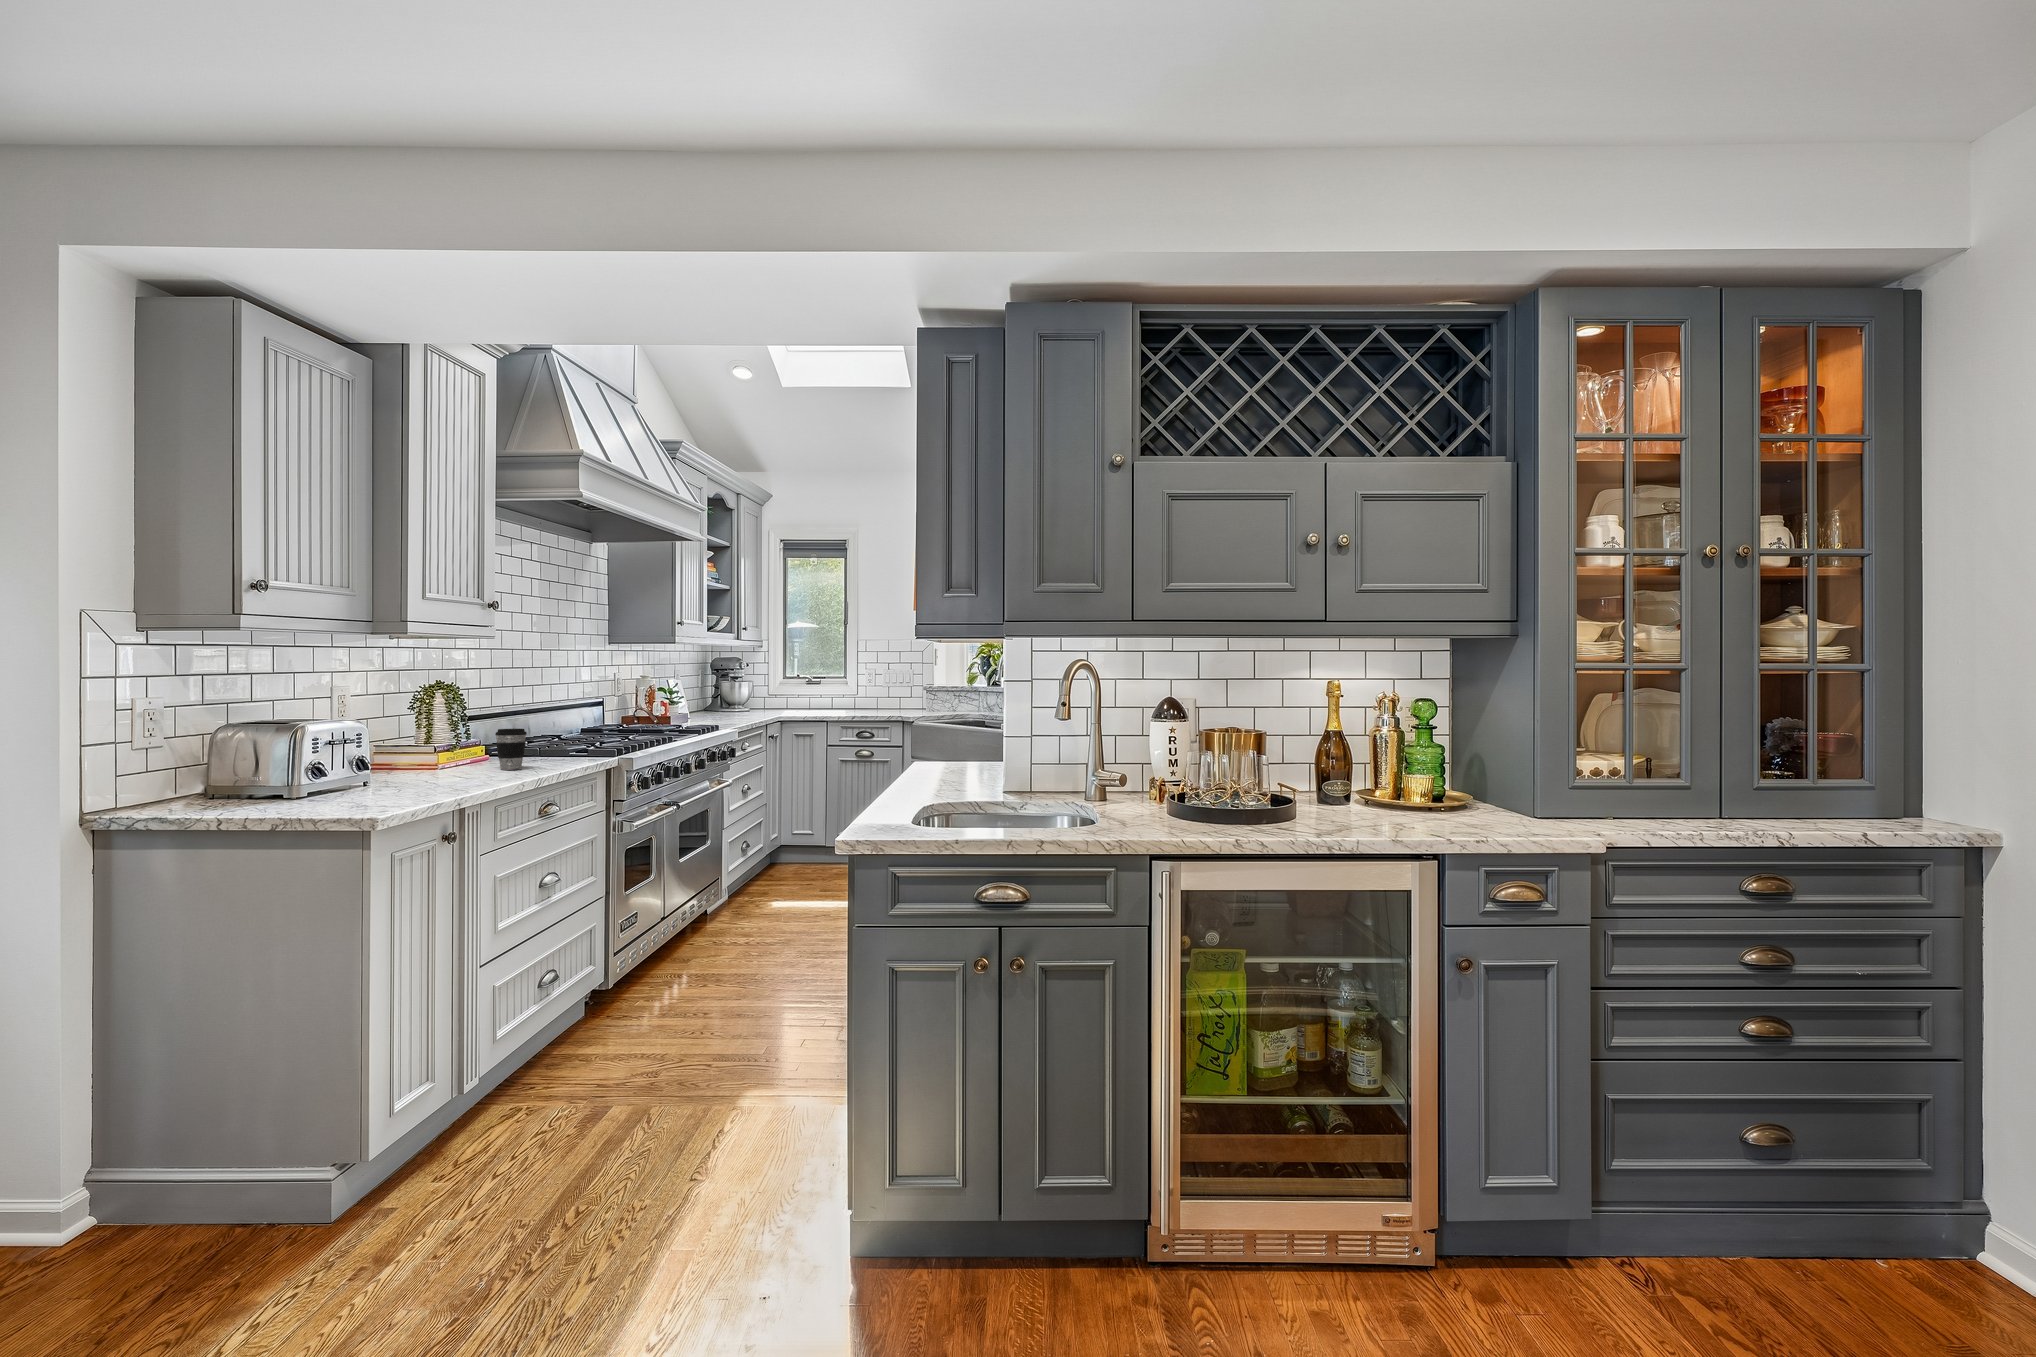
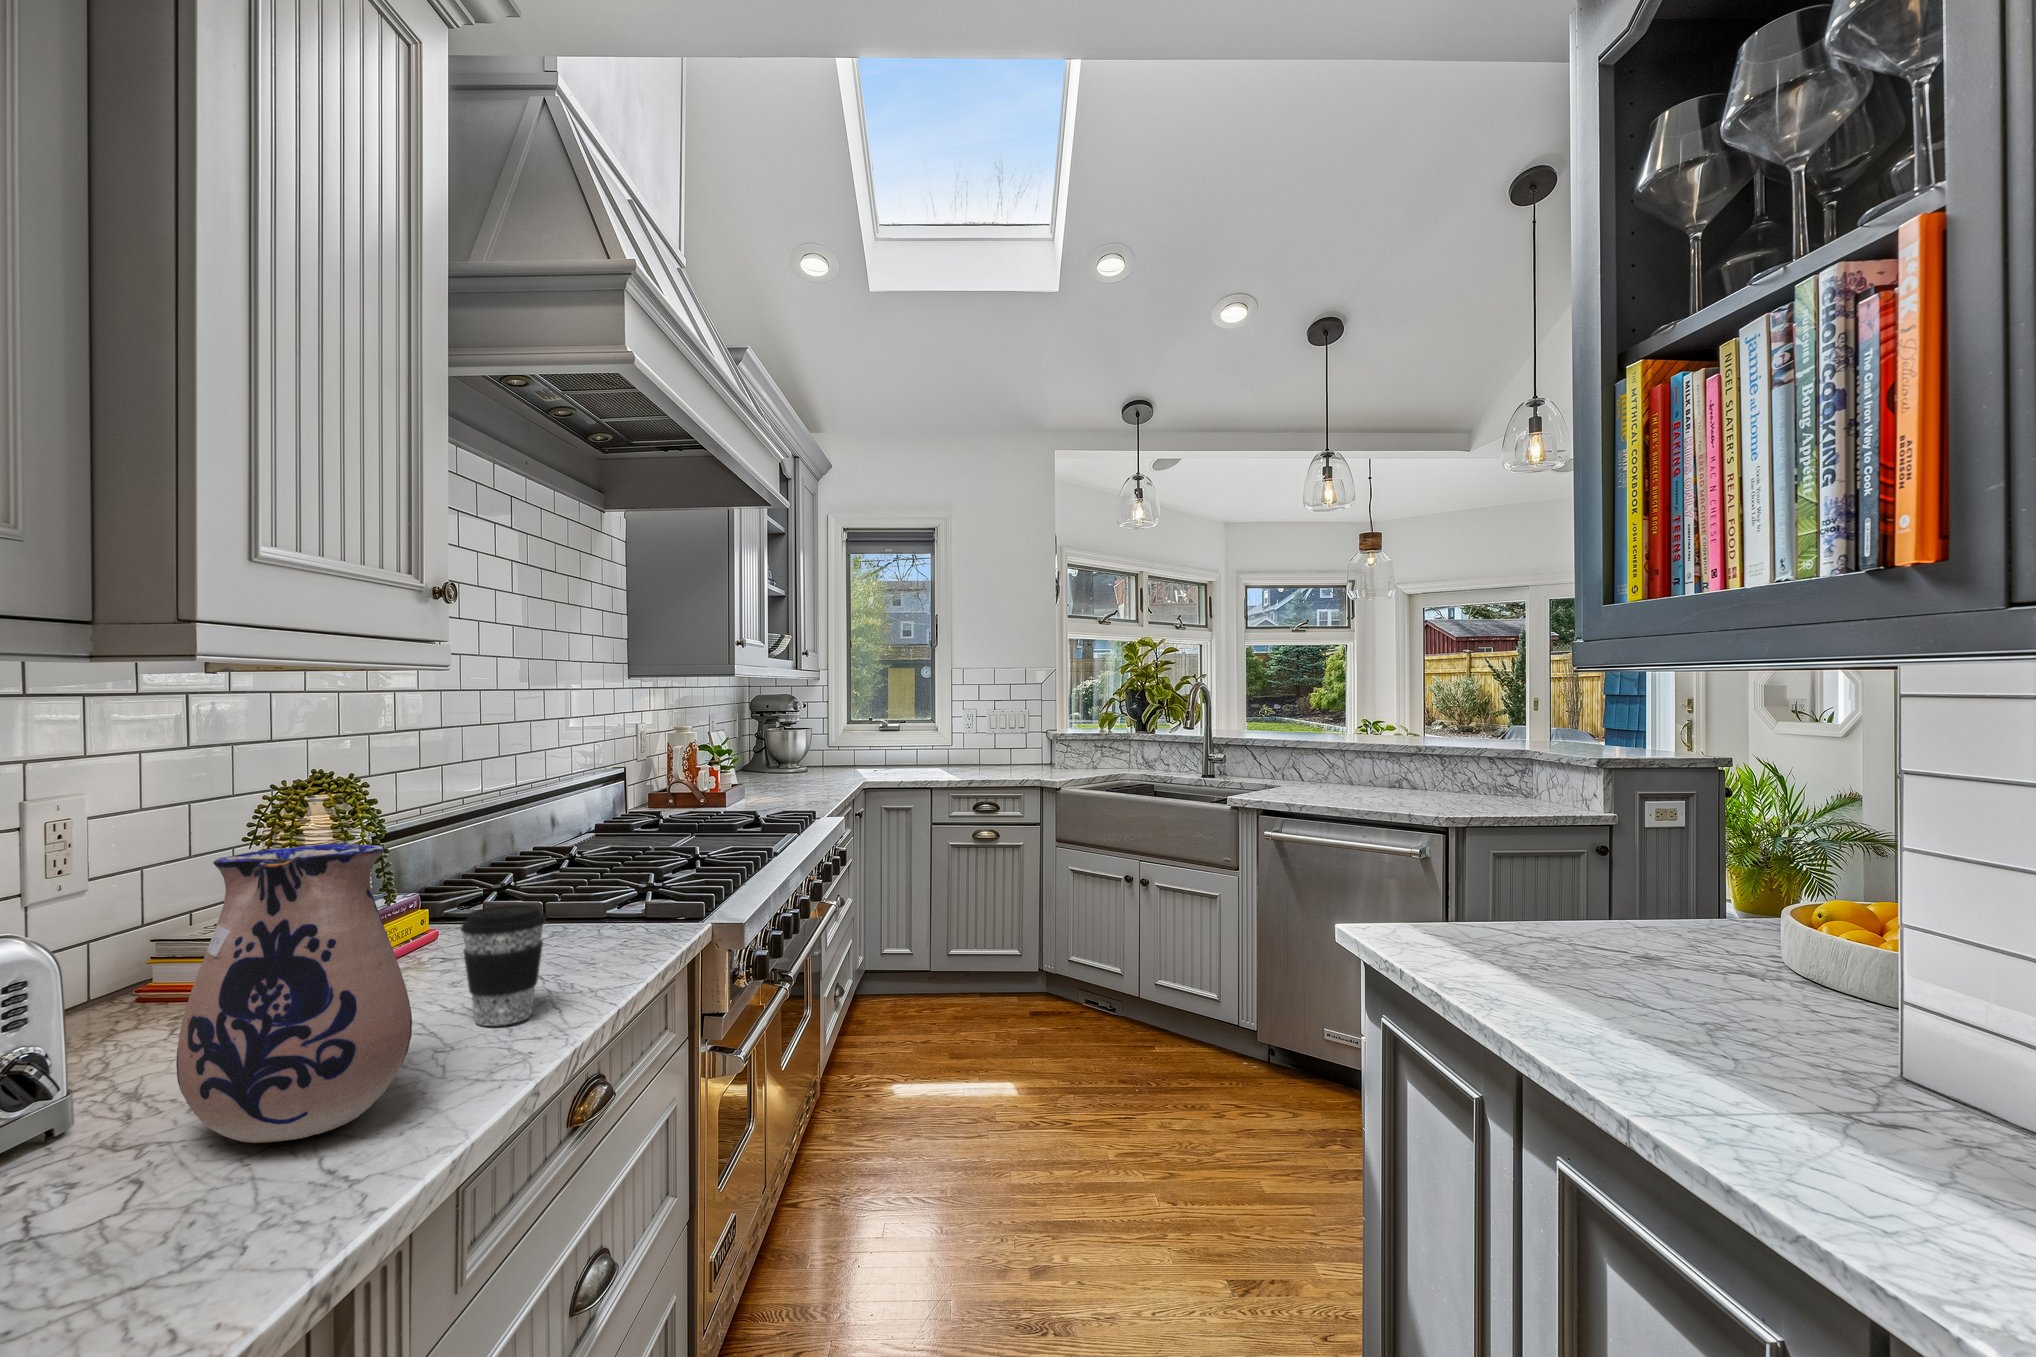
ceramic pitcher: none [410,695,477,779] -> present [176,841,412,1143]

